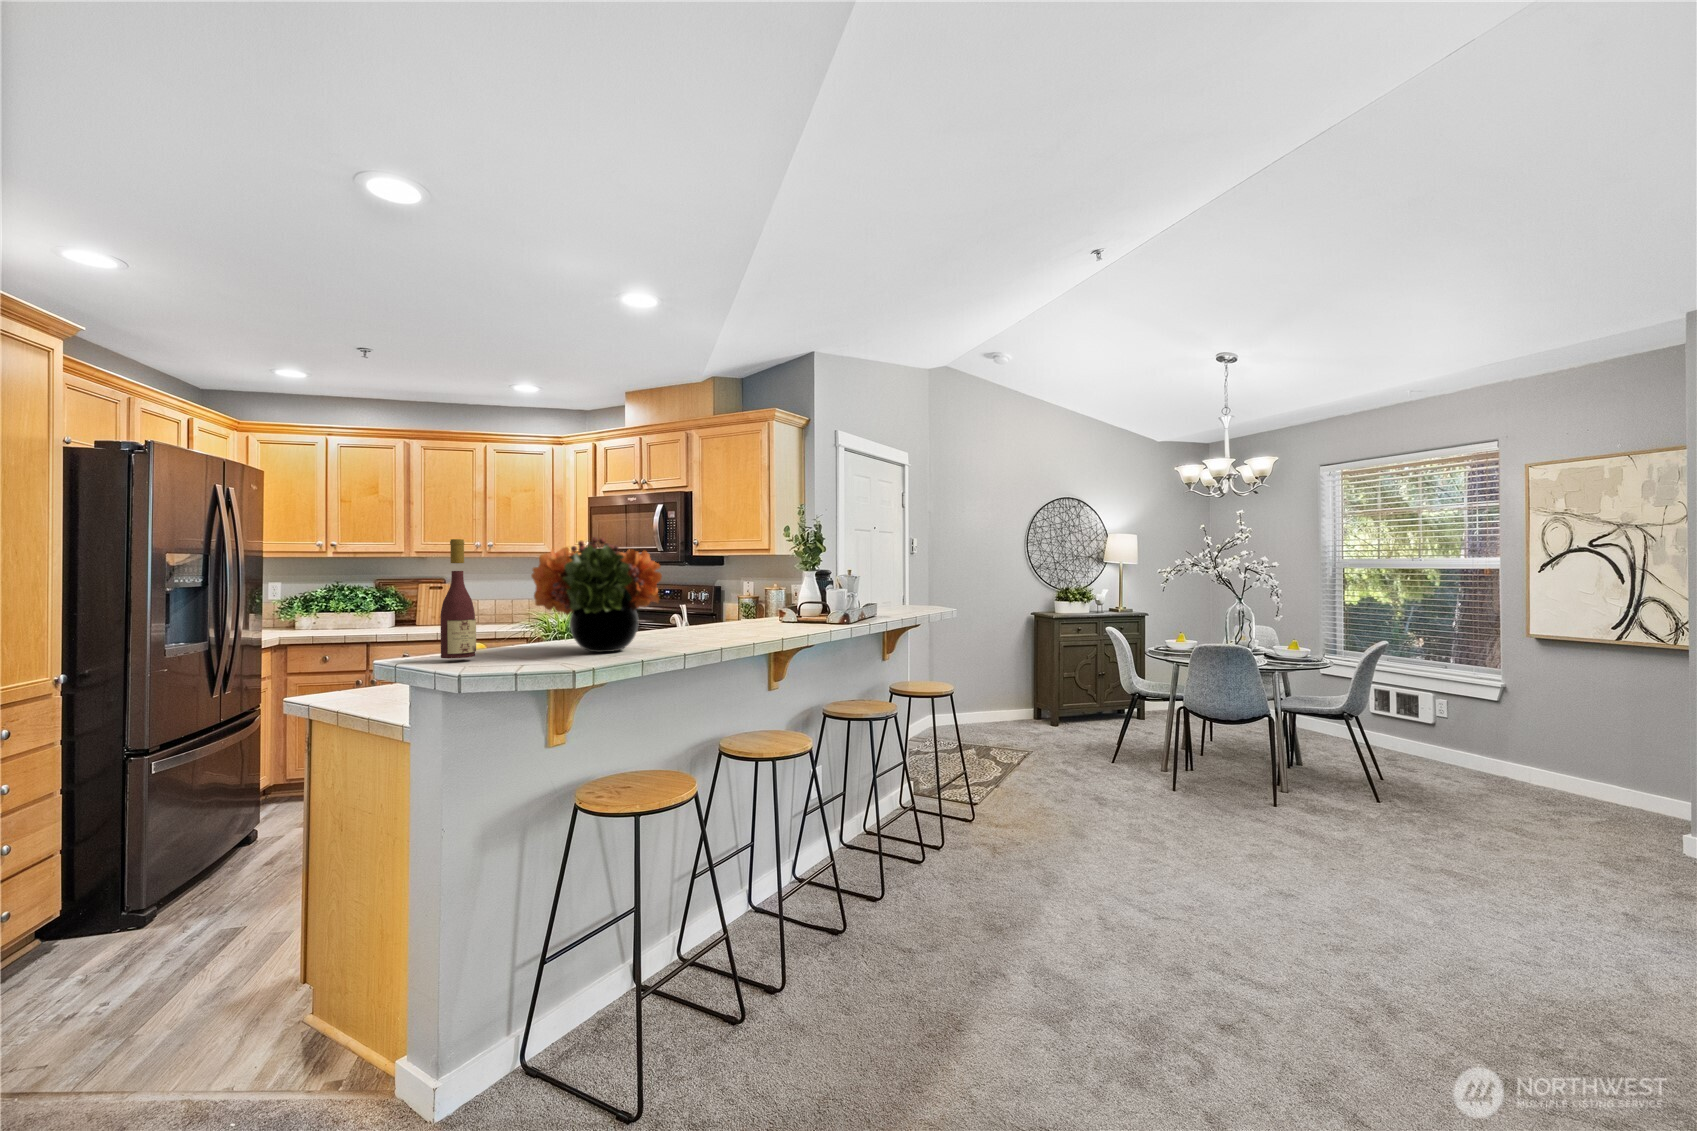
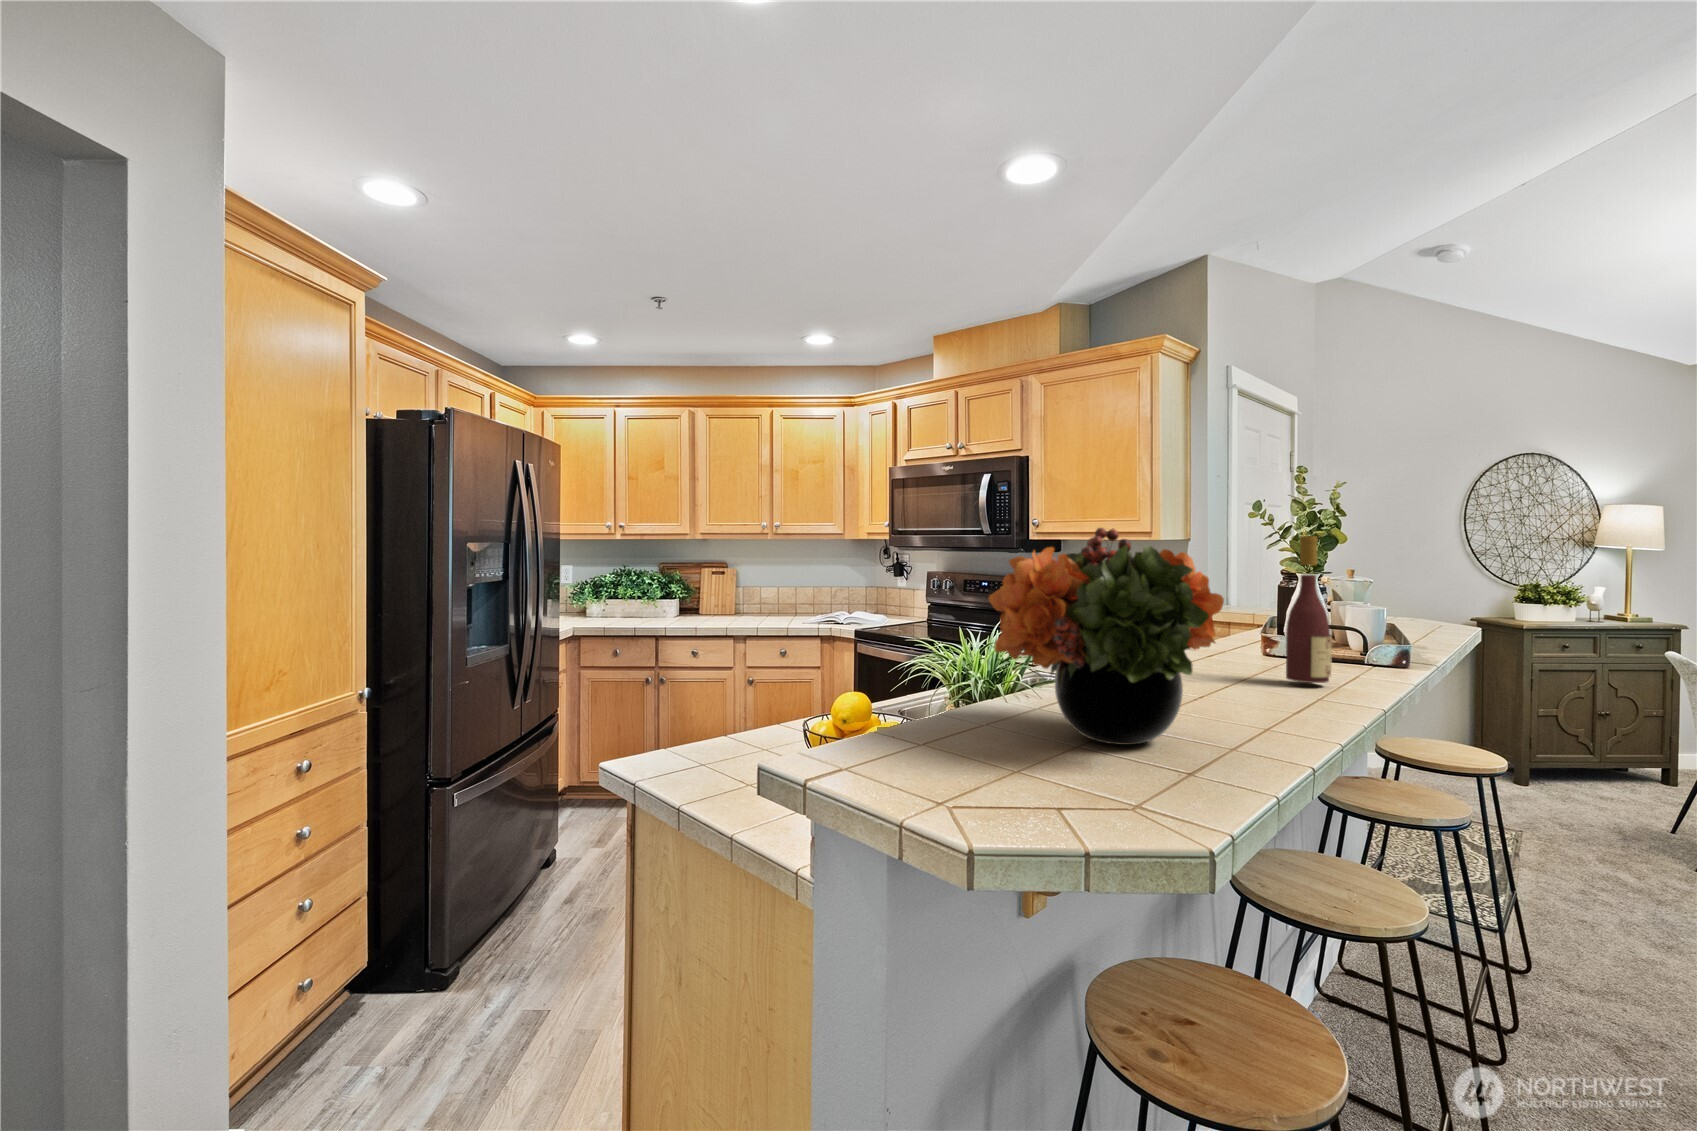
wine bottle: present [440,539,476,659] -> present [1286,536,1332,683]

